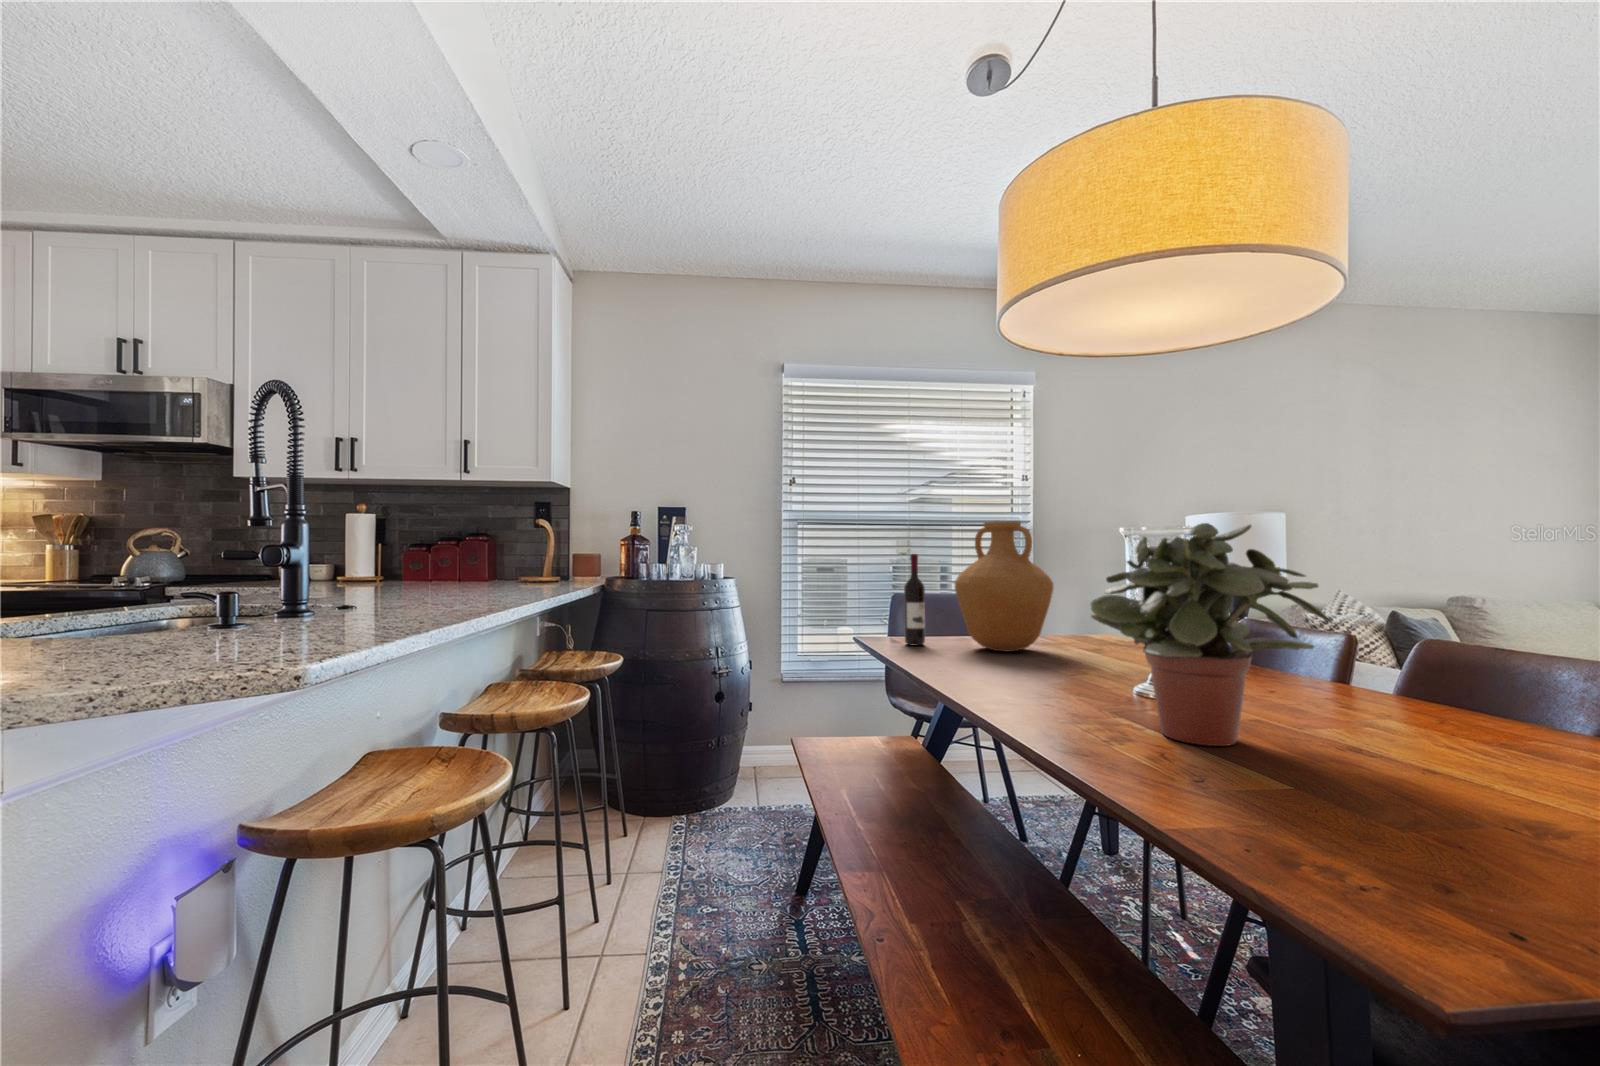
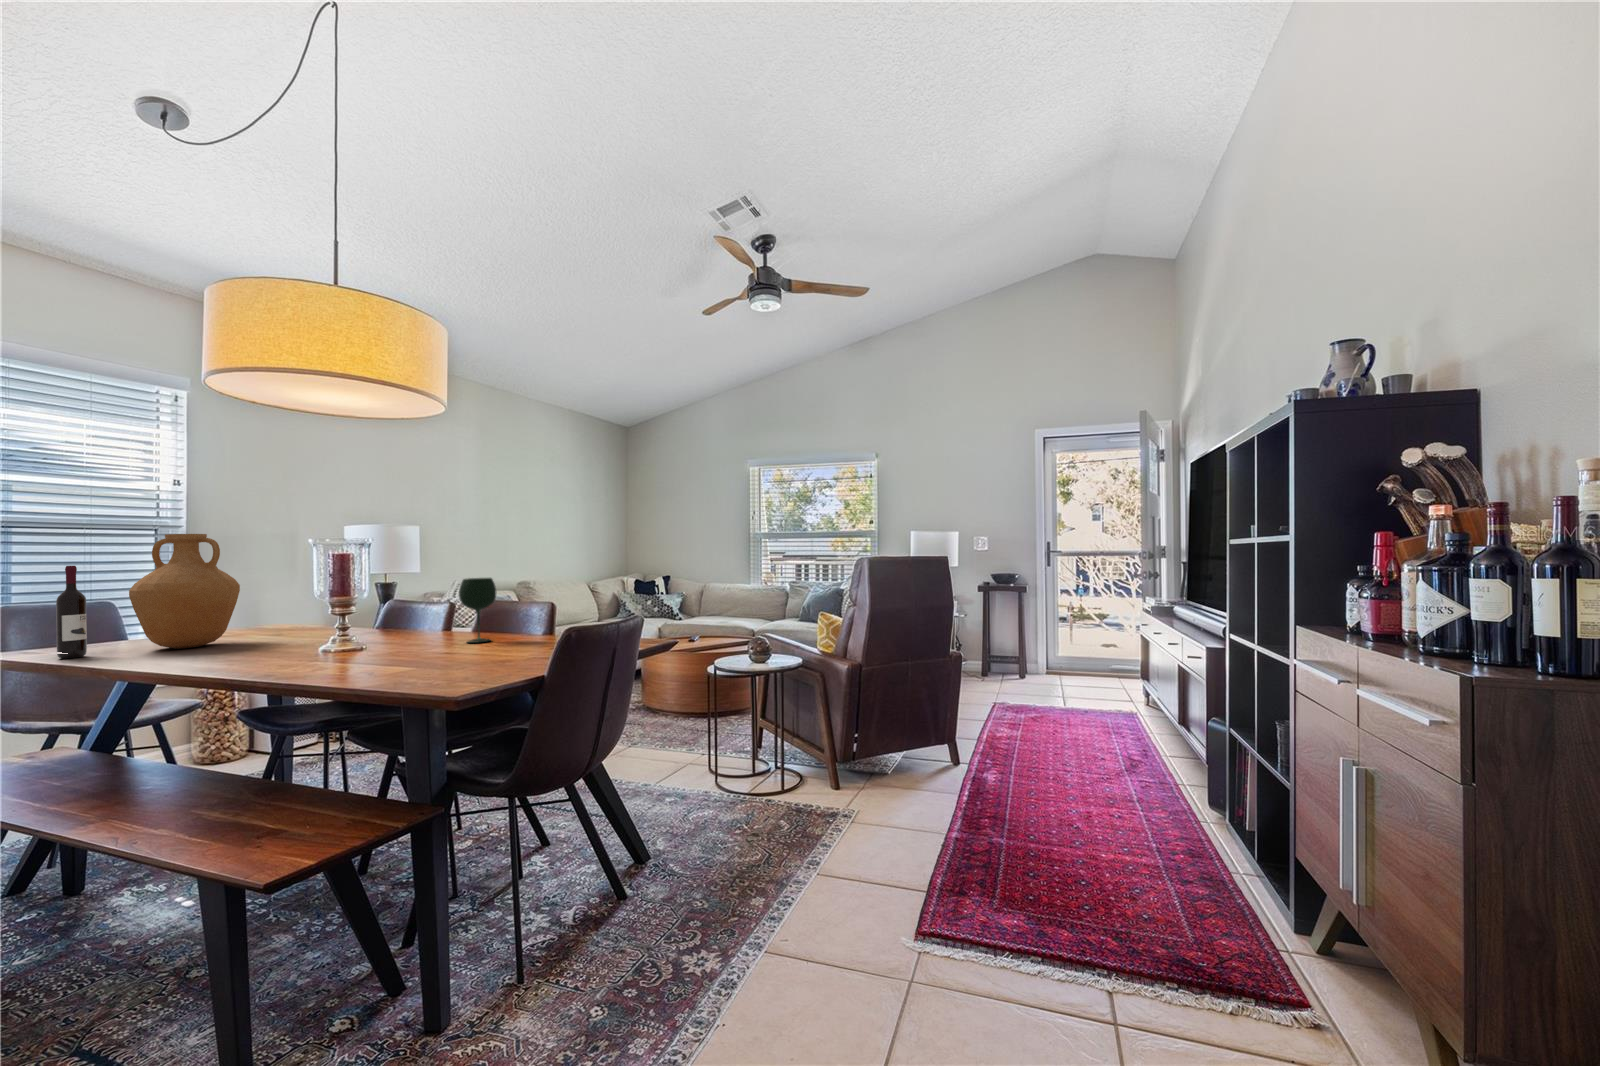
potted plant: present [1090,523,1333,746] -> none [299,542,430,661]
wine glass: none [1396,603,1504,753] -> present [459,578,496,643]

